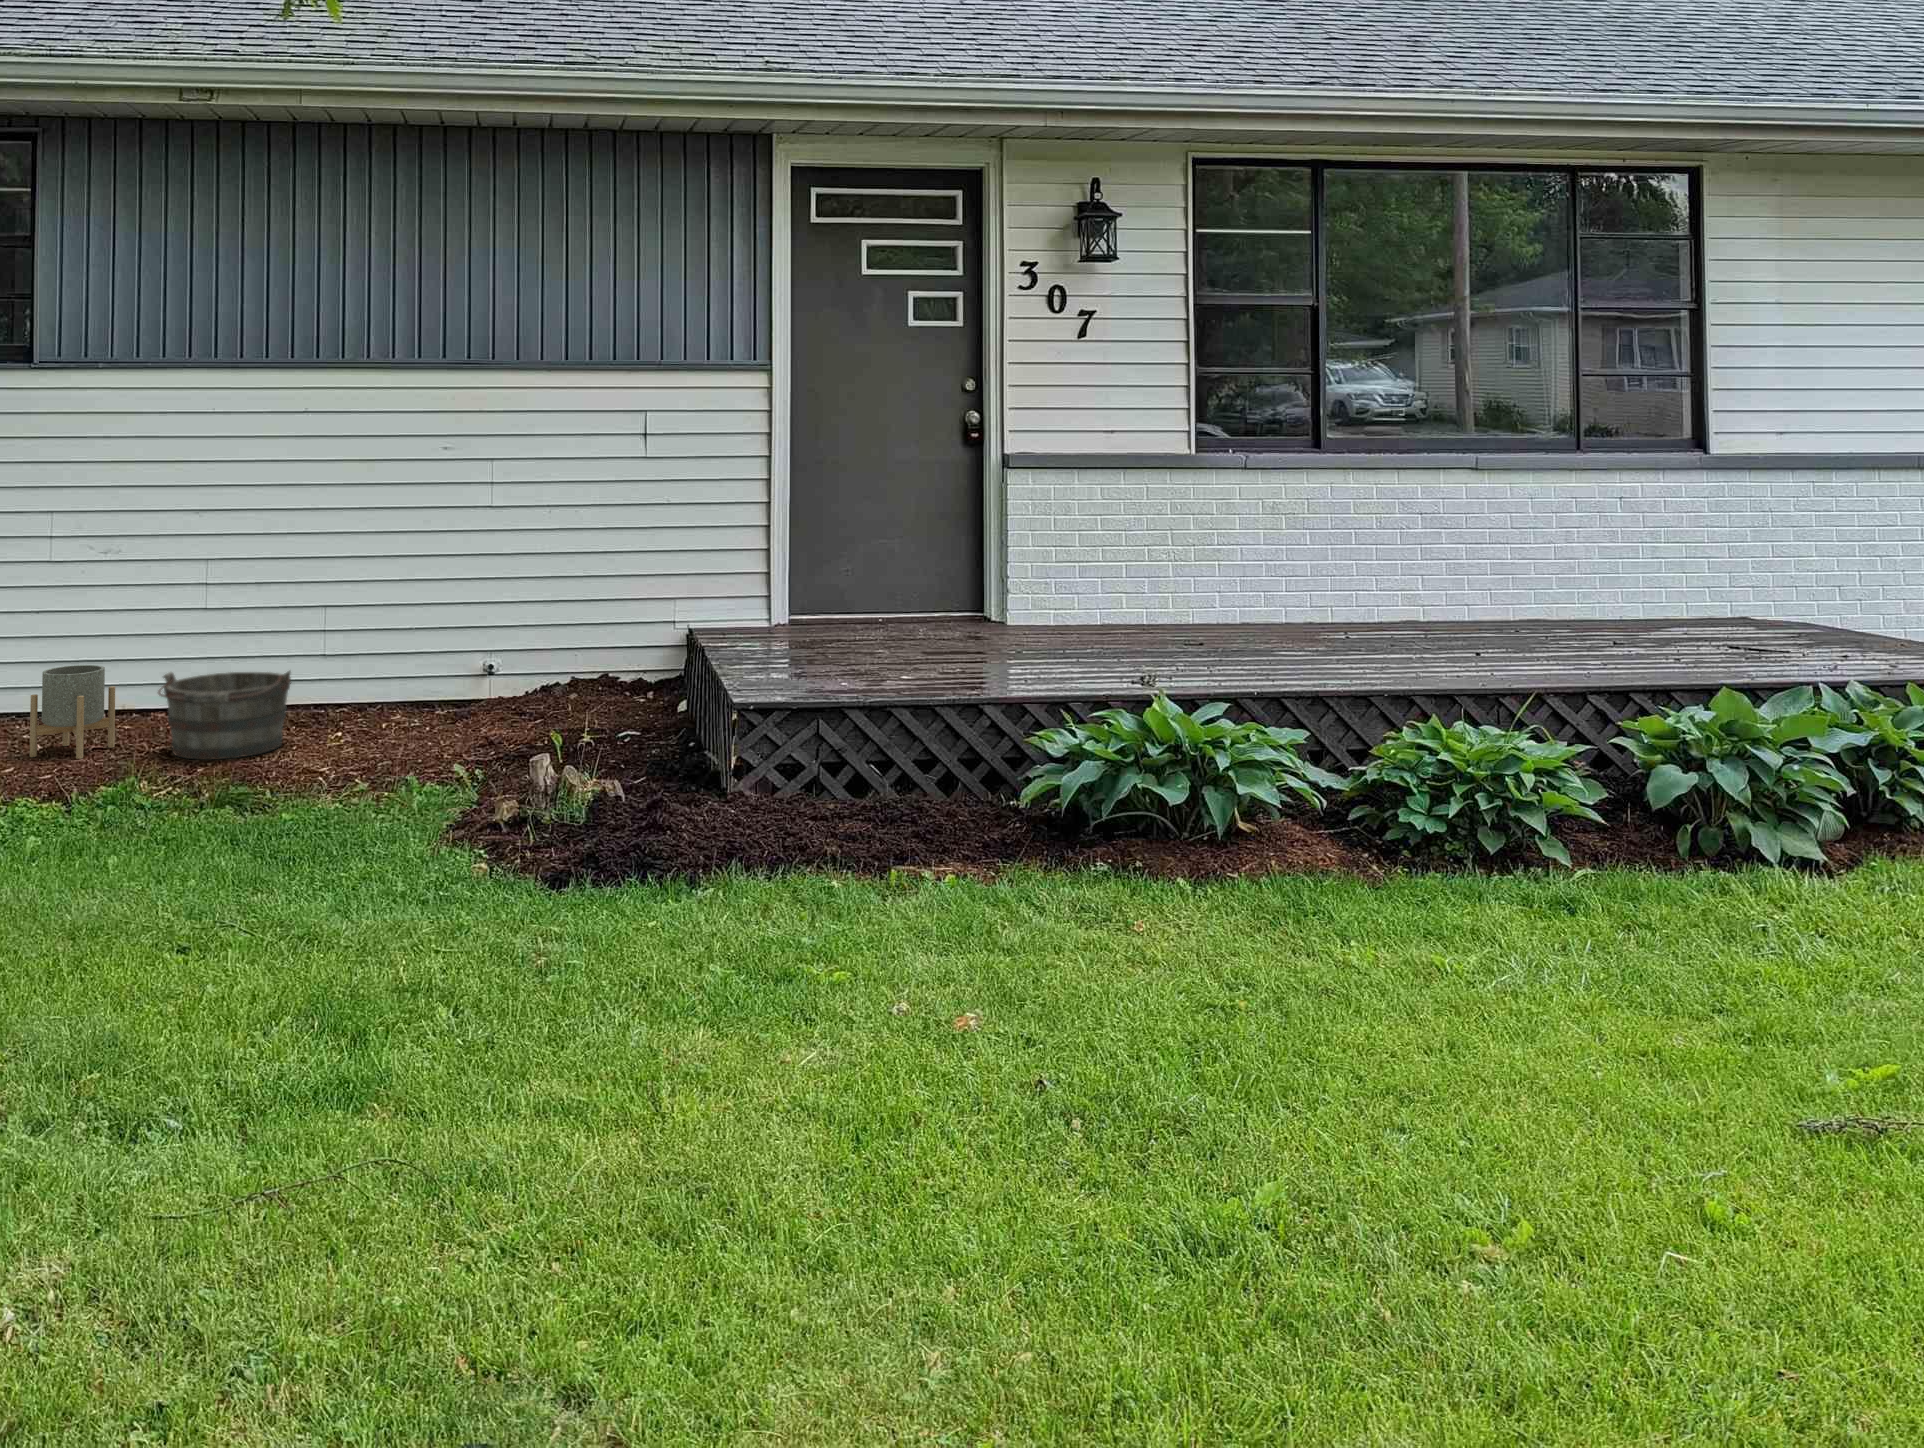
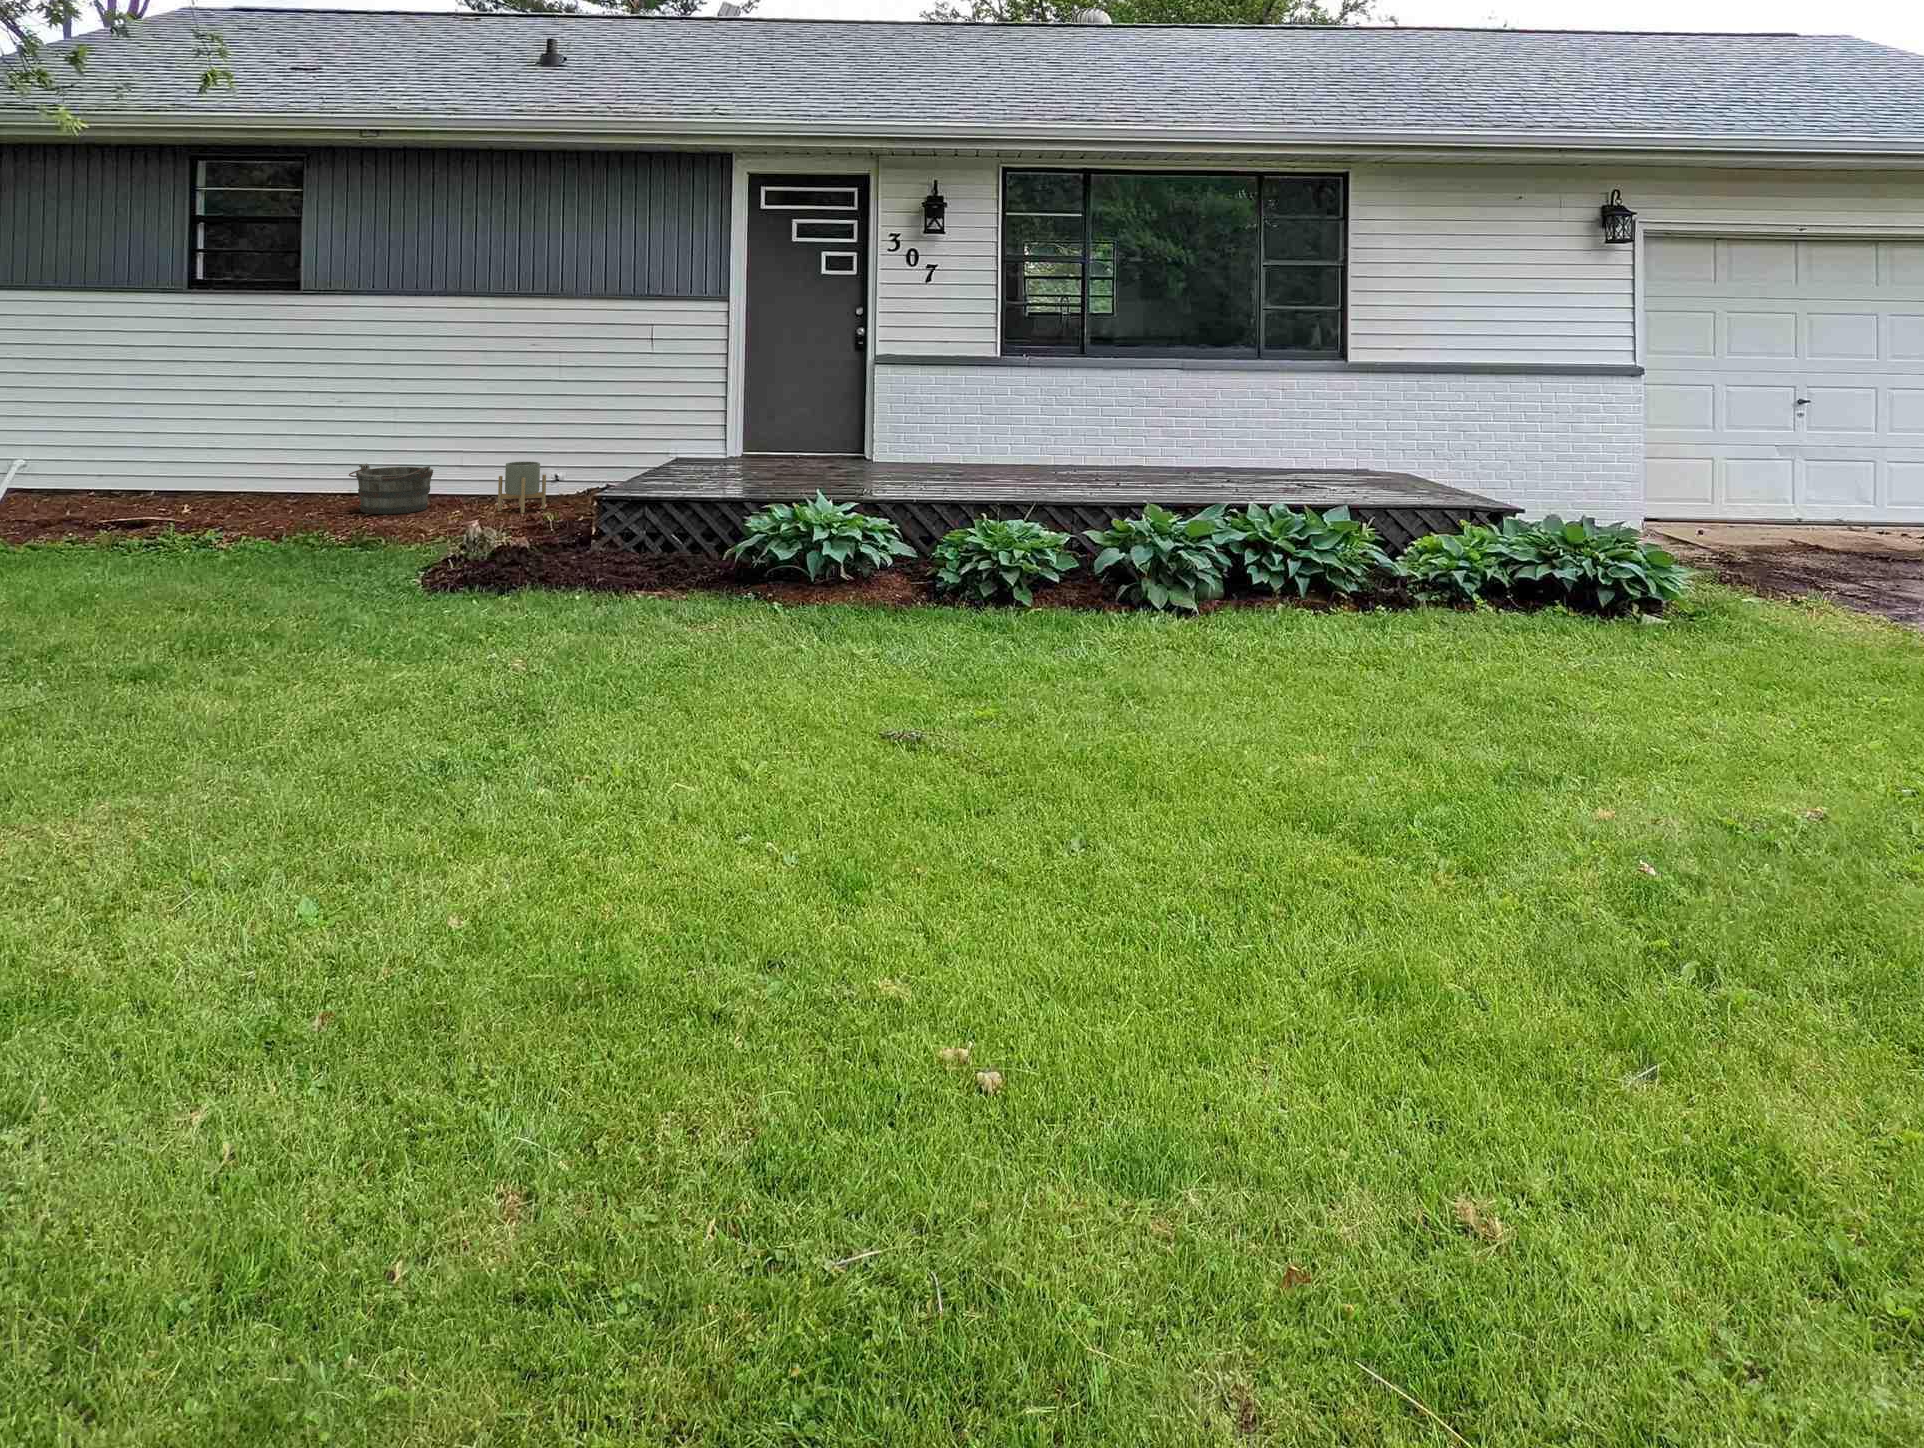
planter: present [30,665,115,759] -> present [498,462,546,513]

